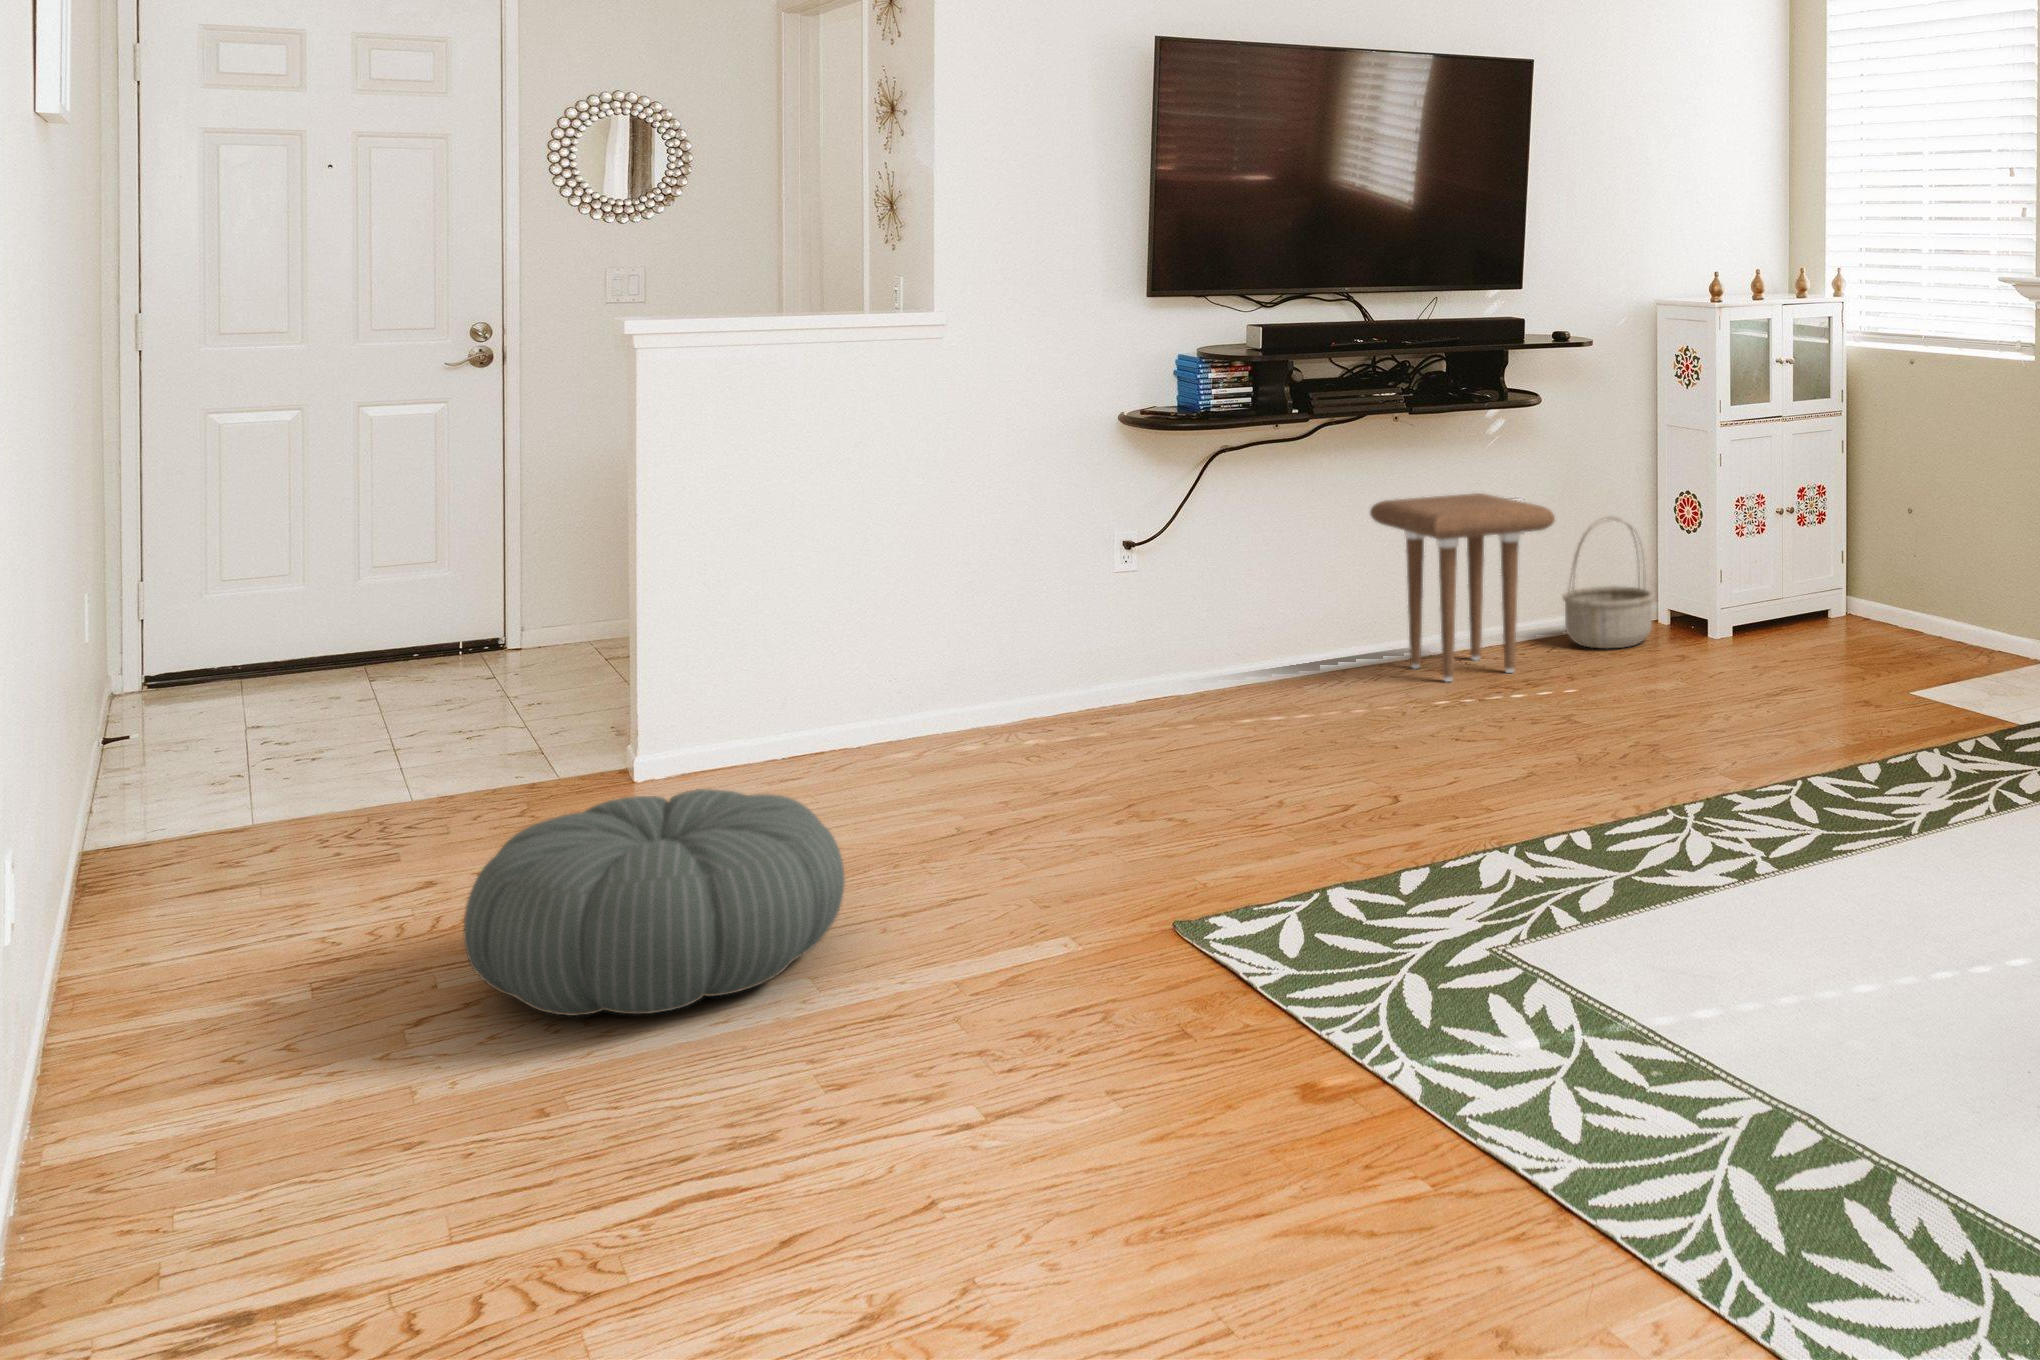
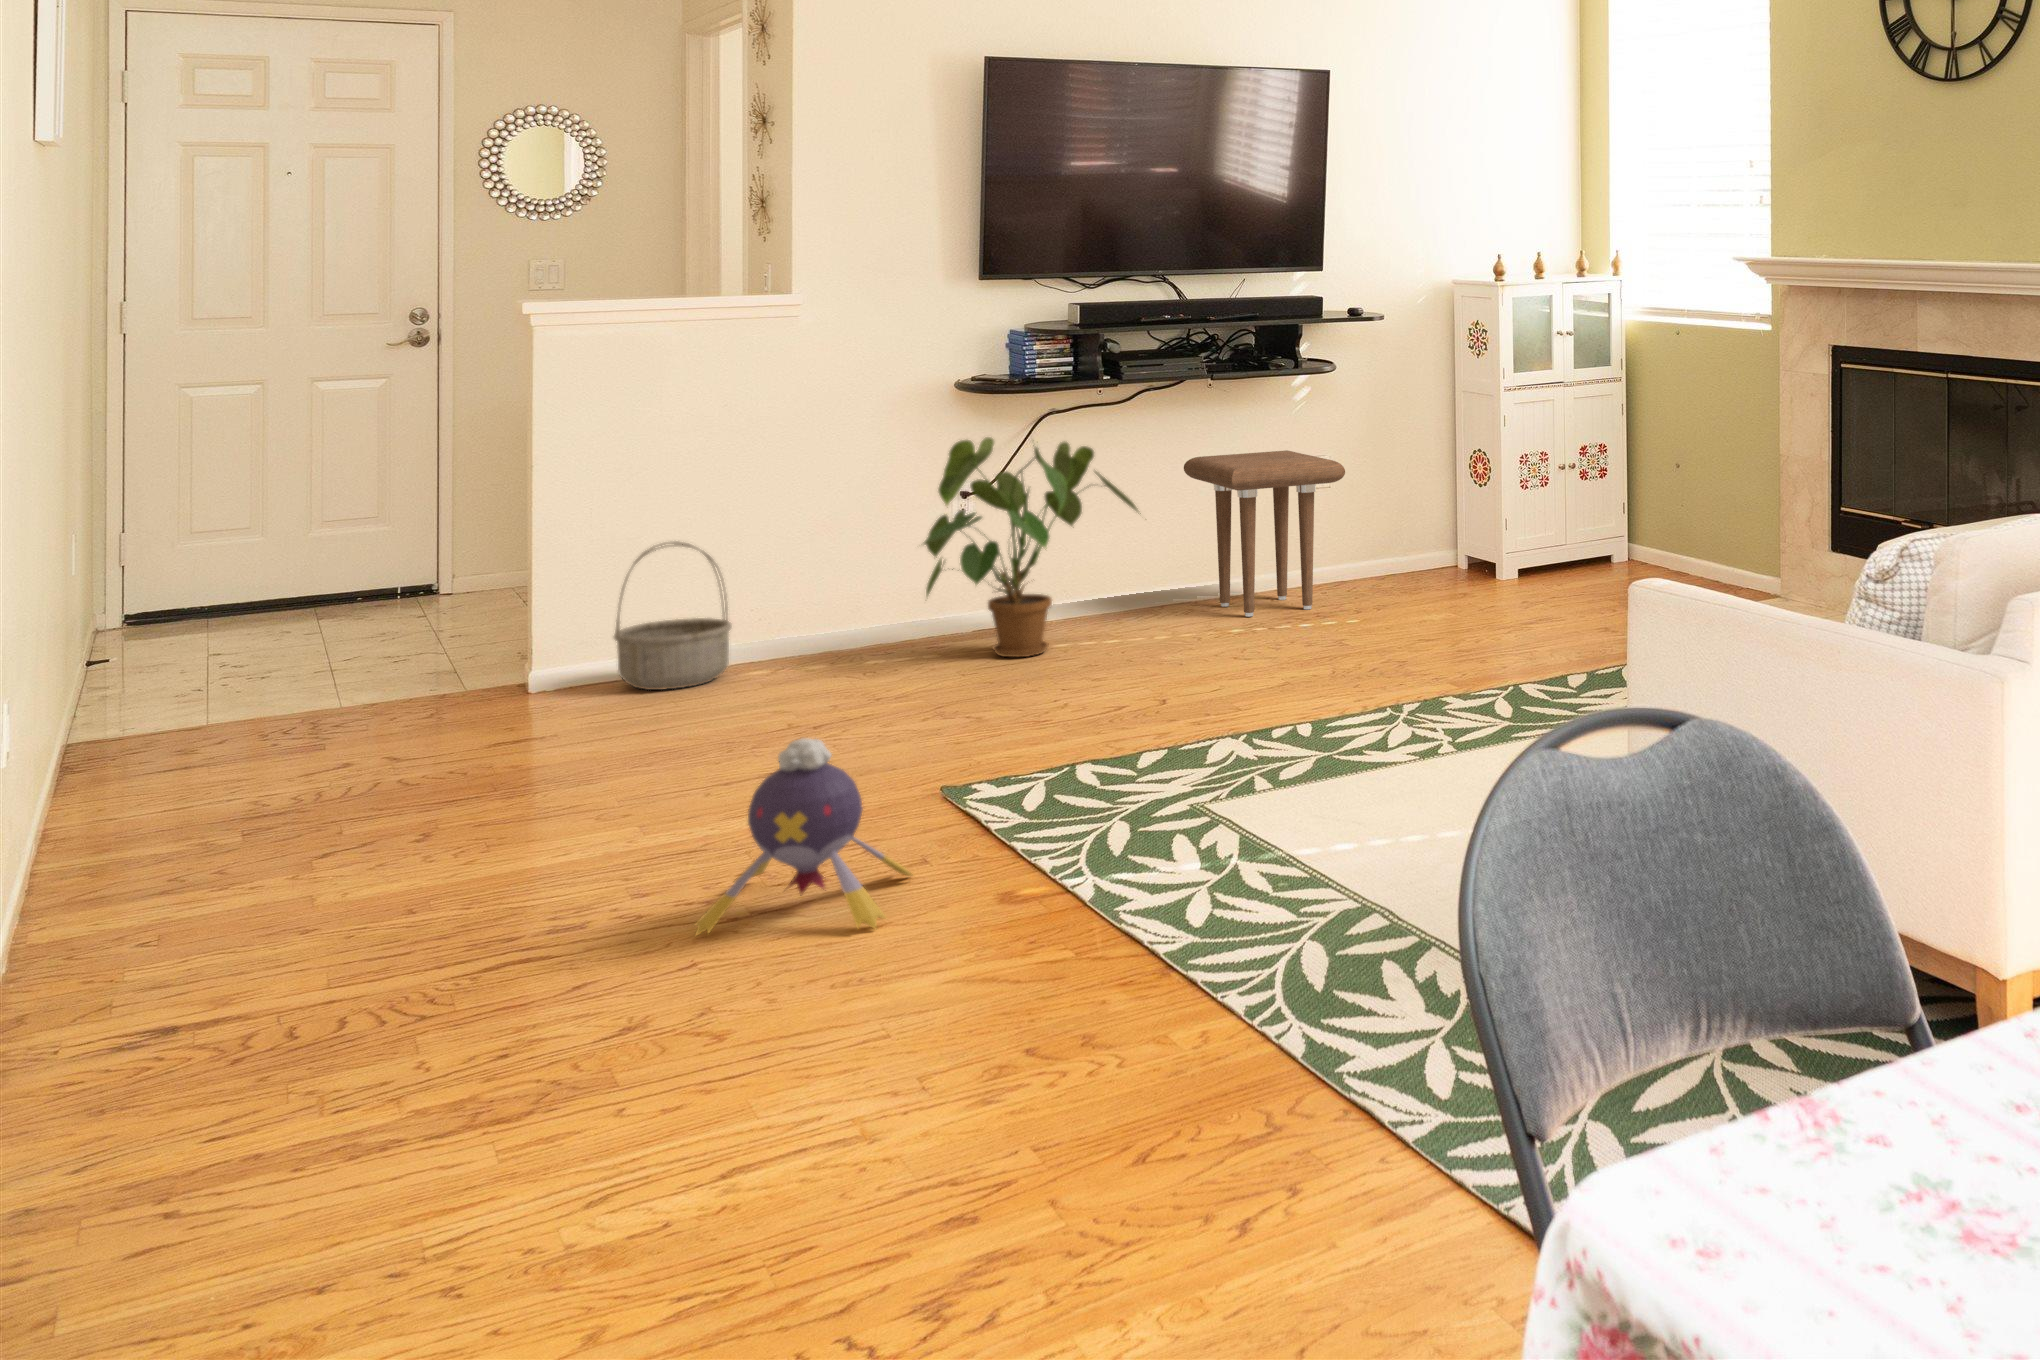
house plant: none [1093,478,1345,732] -> present [923,437,1141,657]
basket: present [1563,516,1655,649] -> present [614,542,732,690]
pouf: present [464,789,845,1016] -> none [343,688,663,857]
plush toy: none [916,884,1184,1153] -> present [695,738,912,935]

